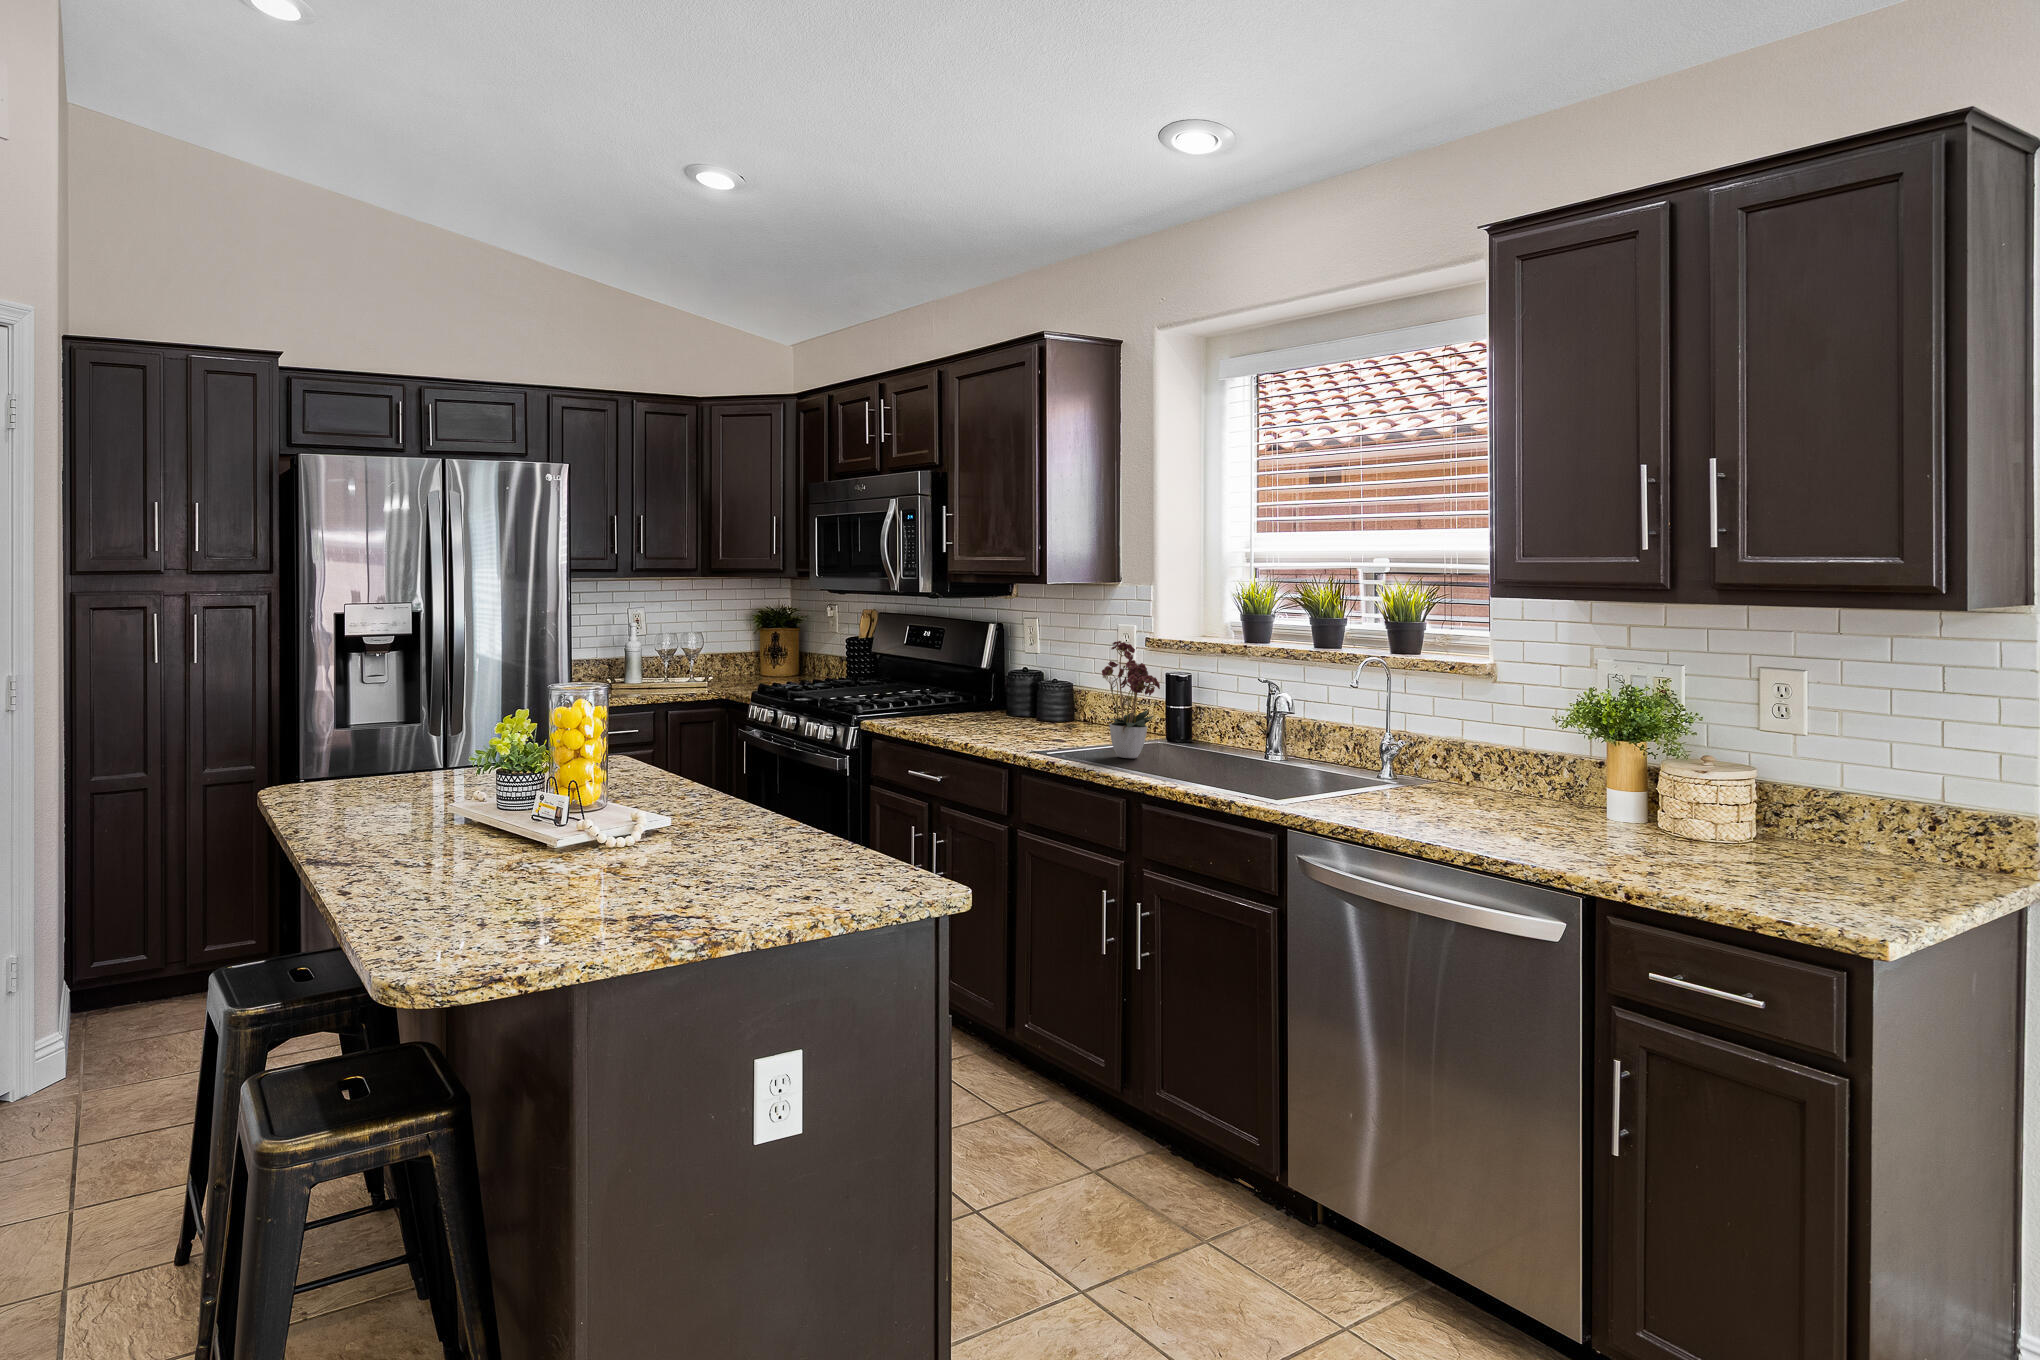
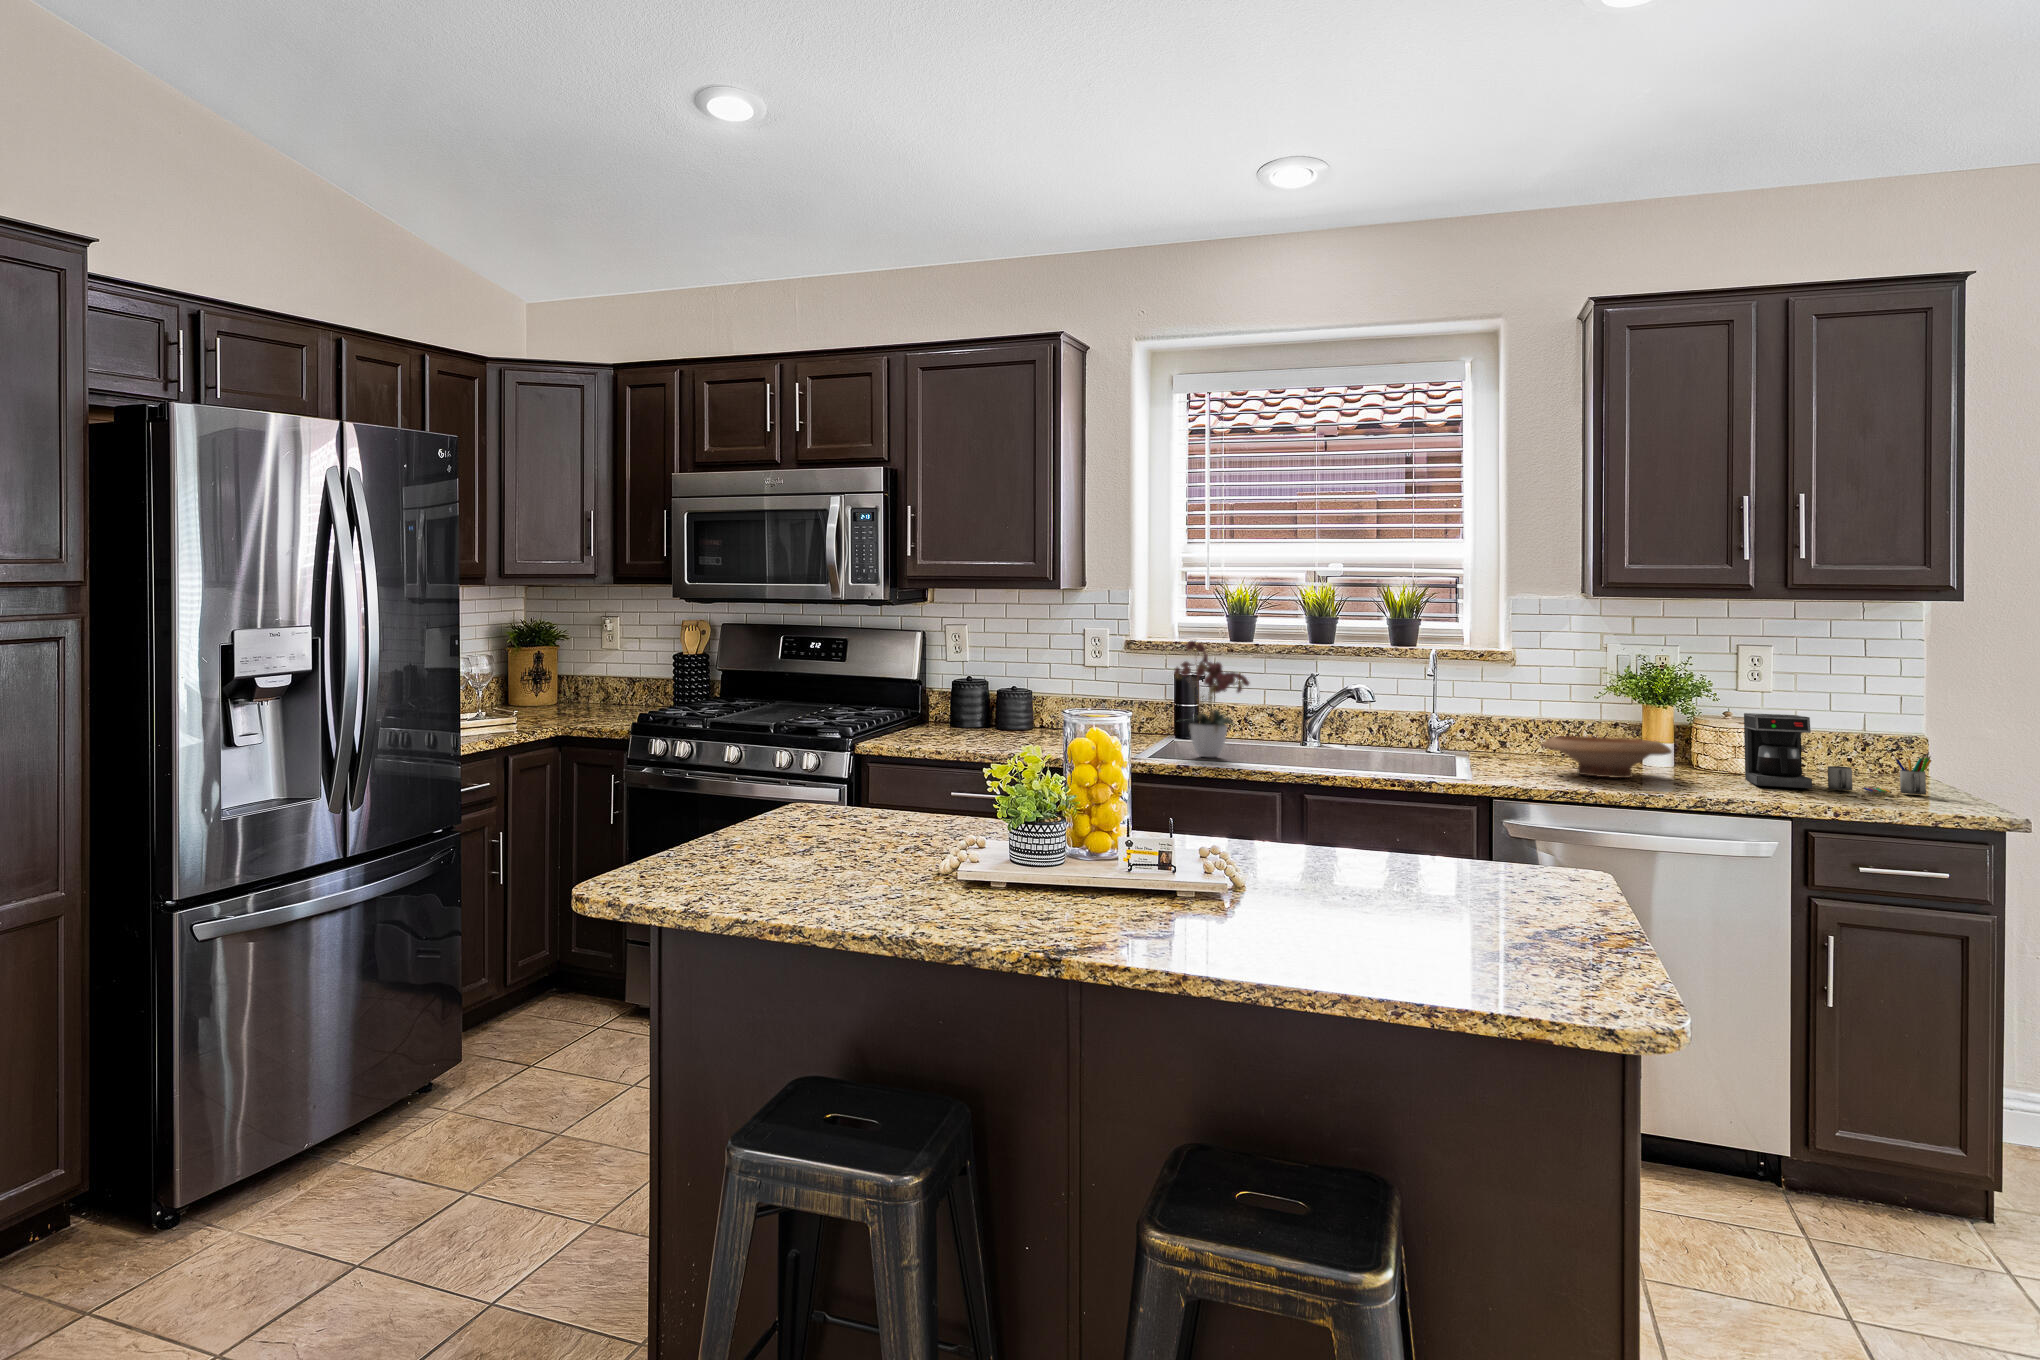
coffee maker: none [1641,760,1893,896] -> present [1744,713,1931,794]
wooden bowl: none [1411,768,1570,825] -> present [1541,736,1672,778]

